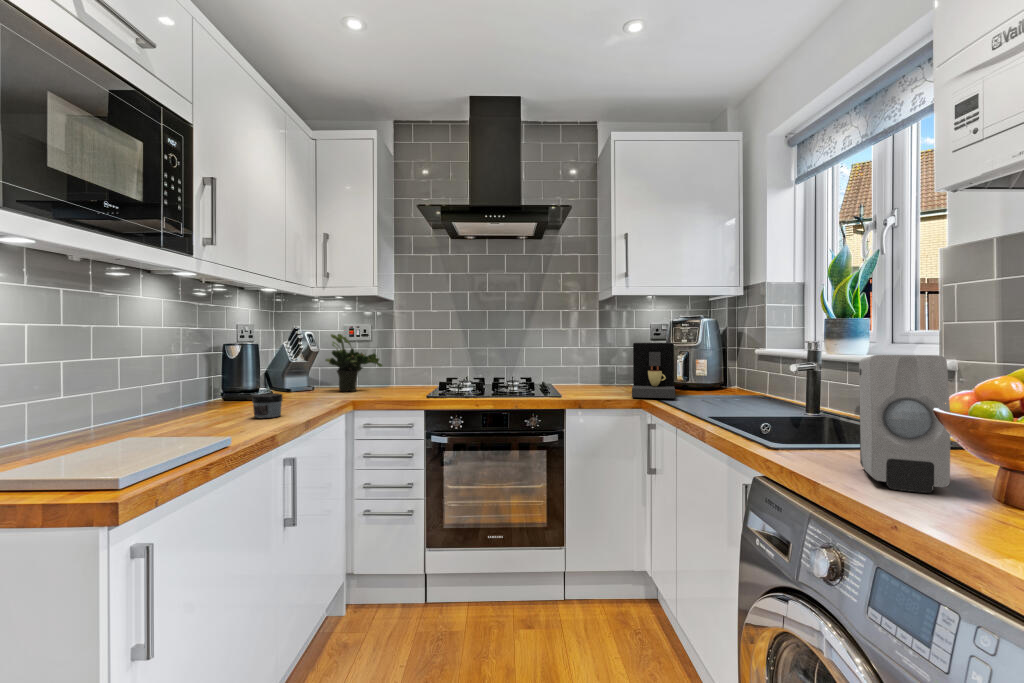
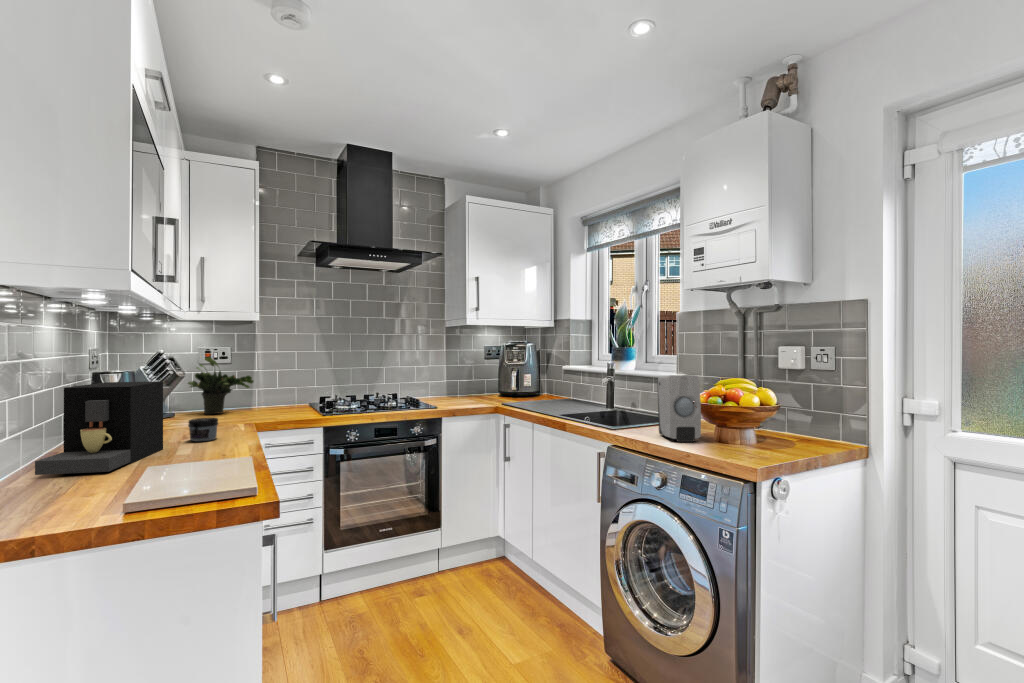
coffee maker: present [632,343,675,398] -> present [35,381,163,475]

